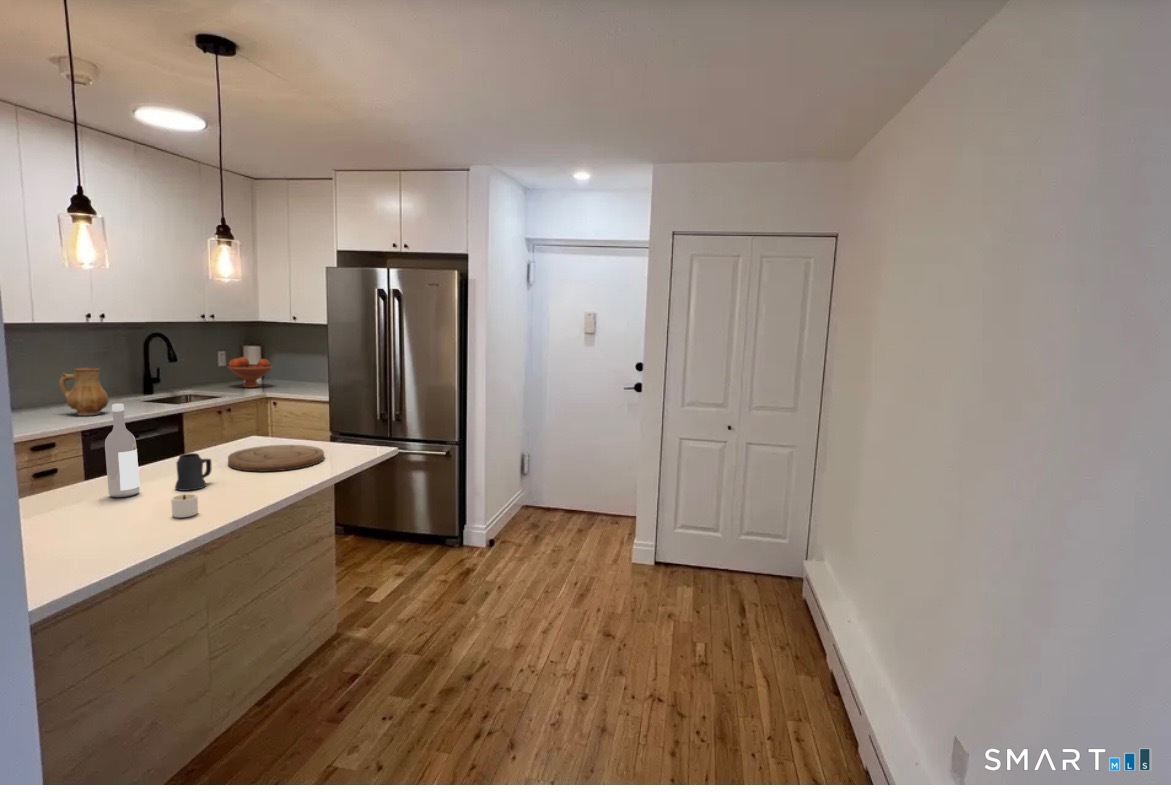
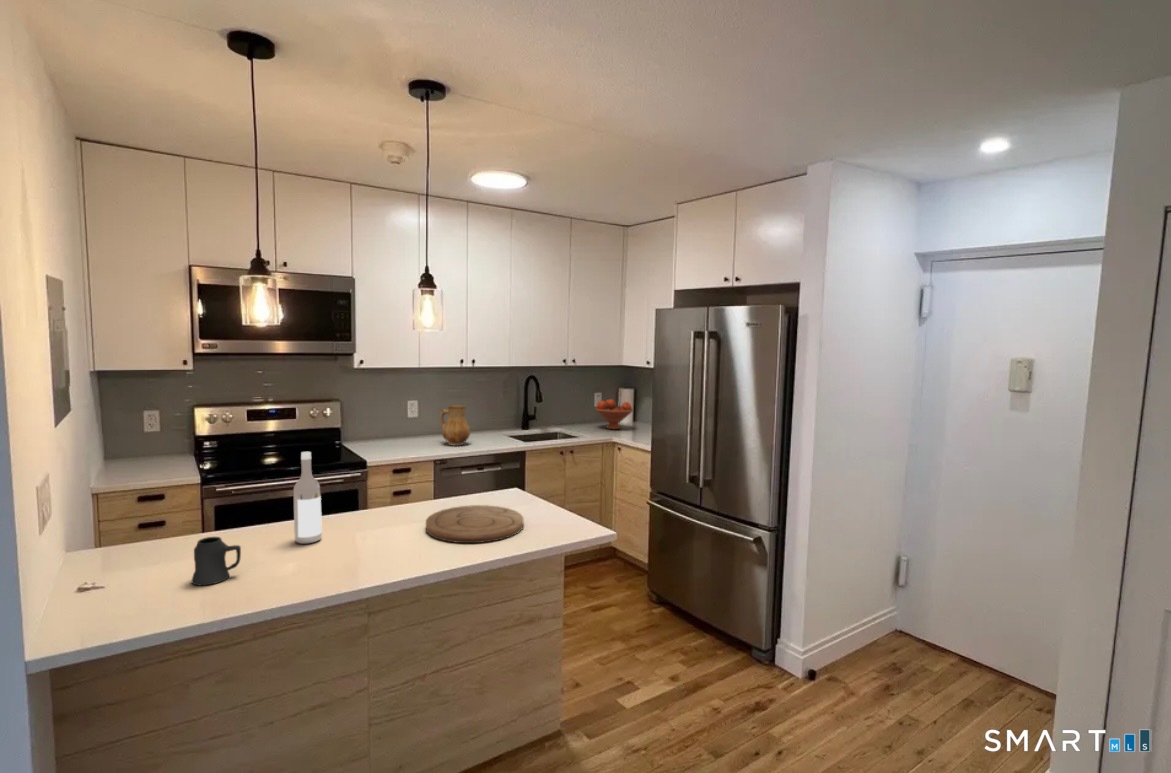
mug: present [175,453,212,491] -> present [192,537,241,585]
candle: present [171,494,198,518] -> none [276,559,313,587]

